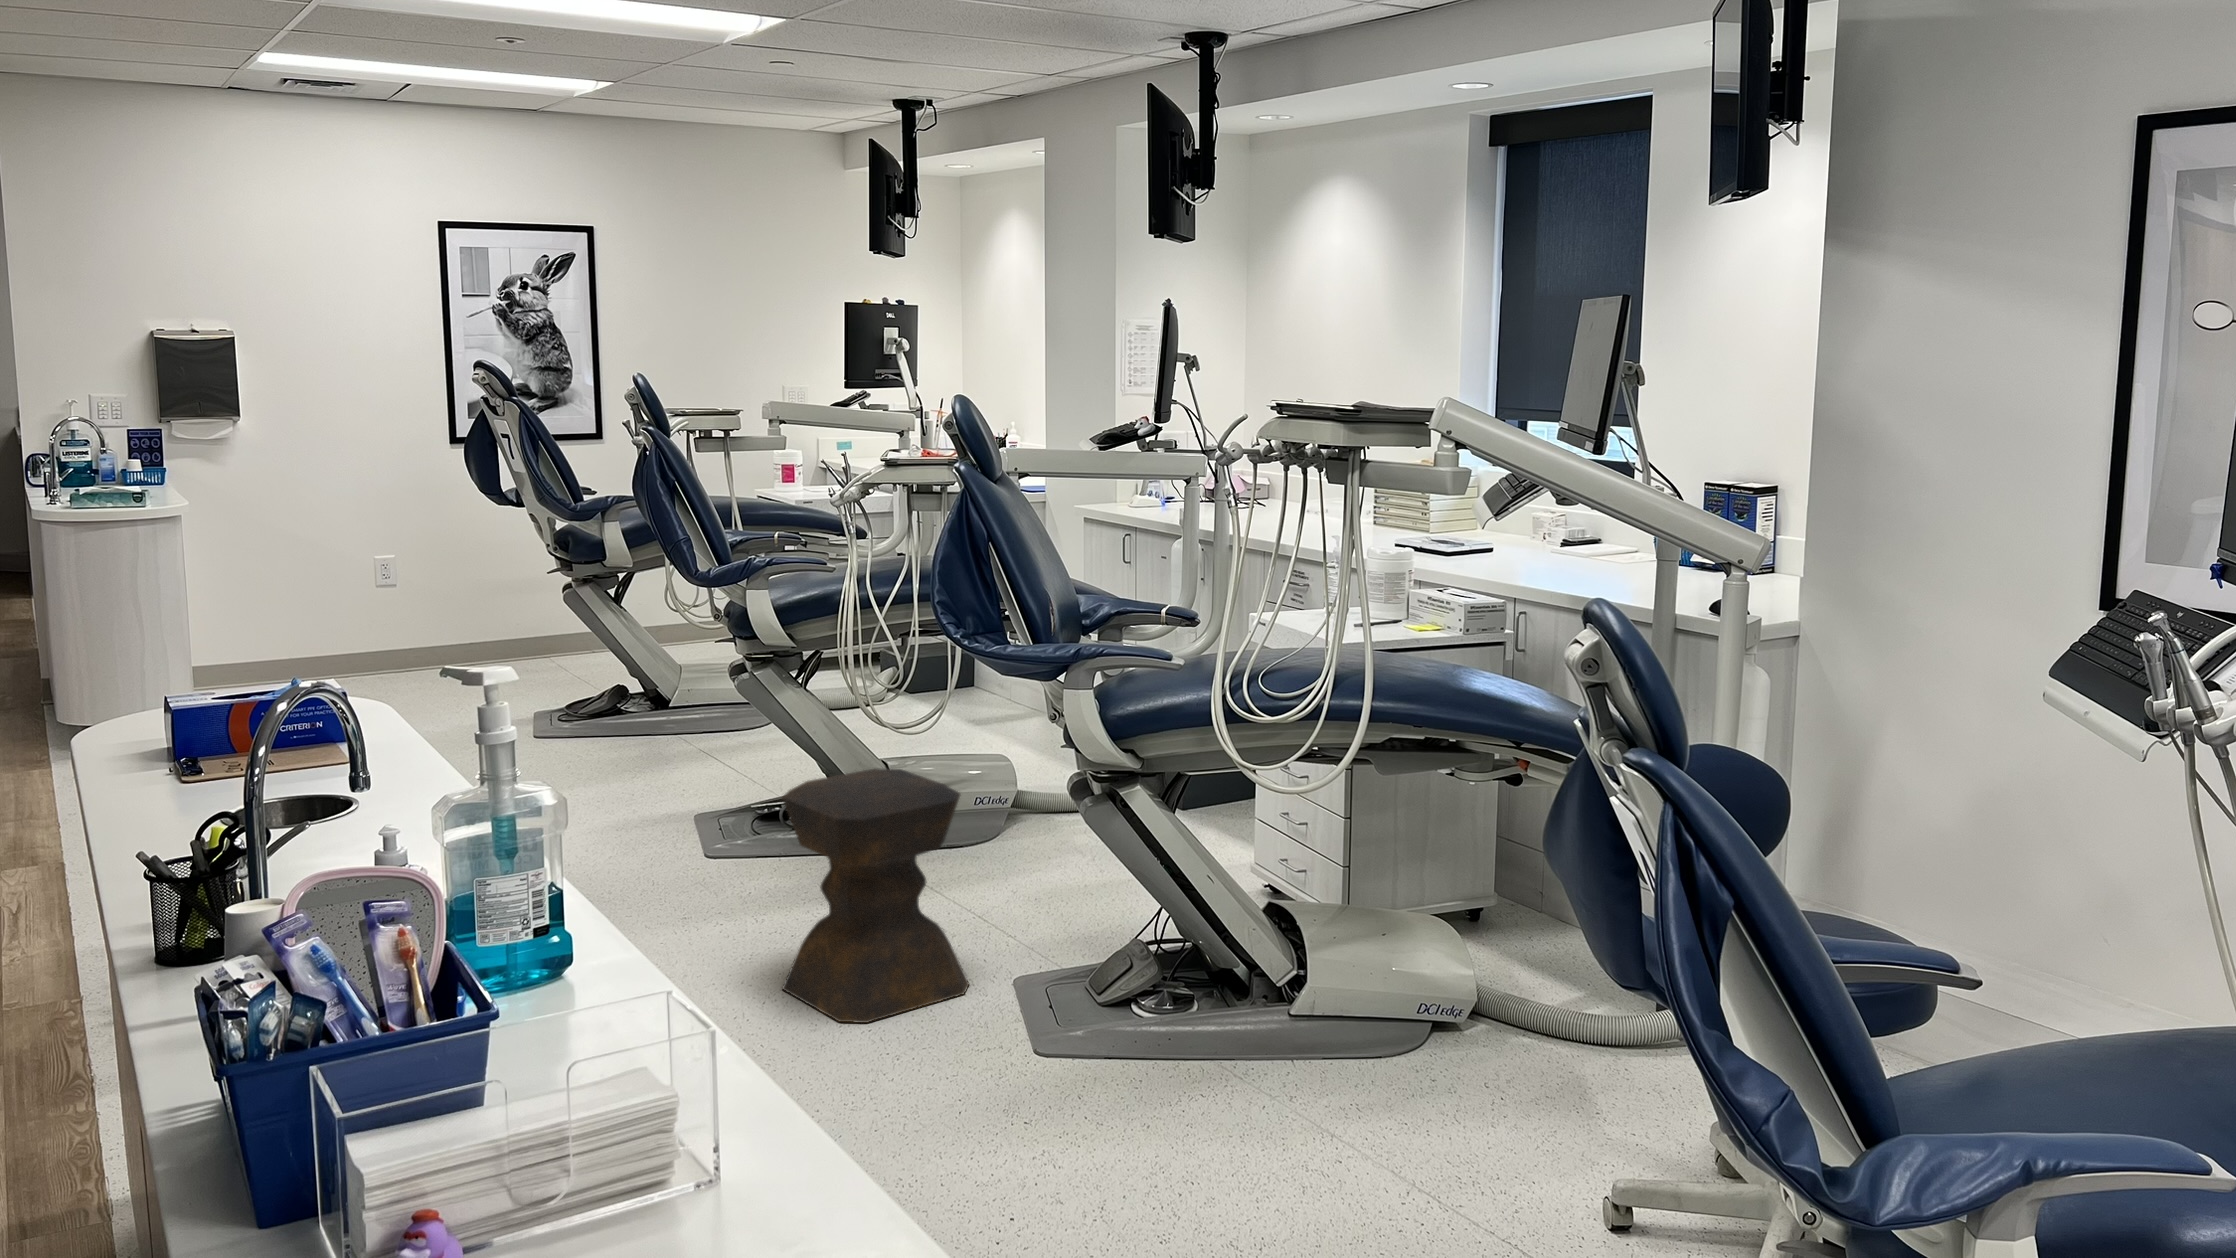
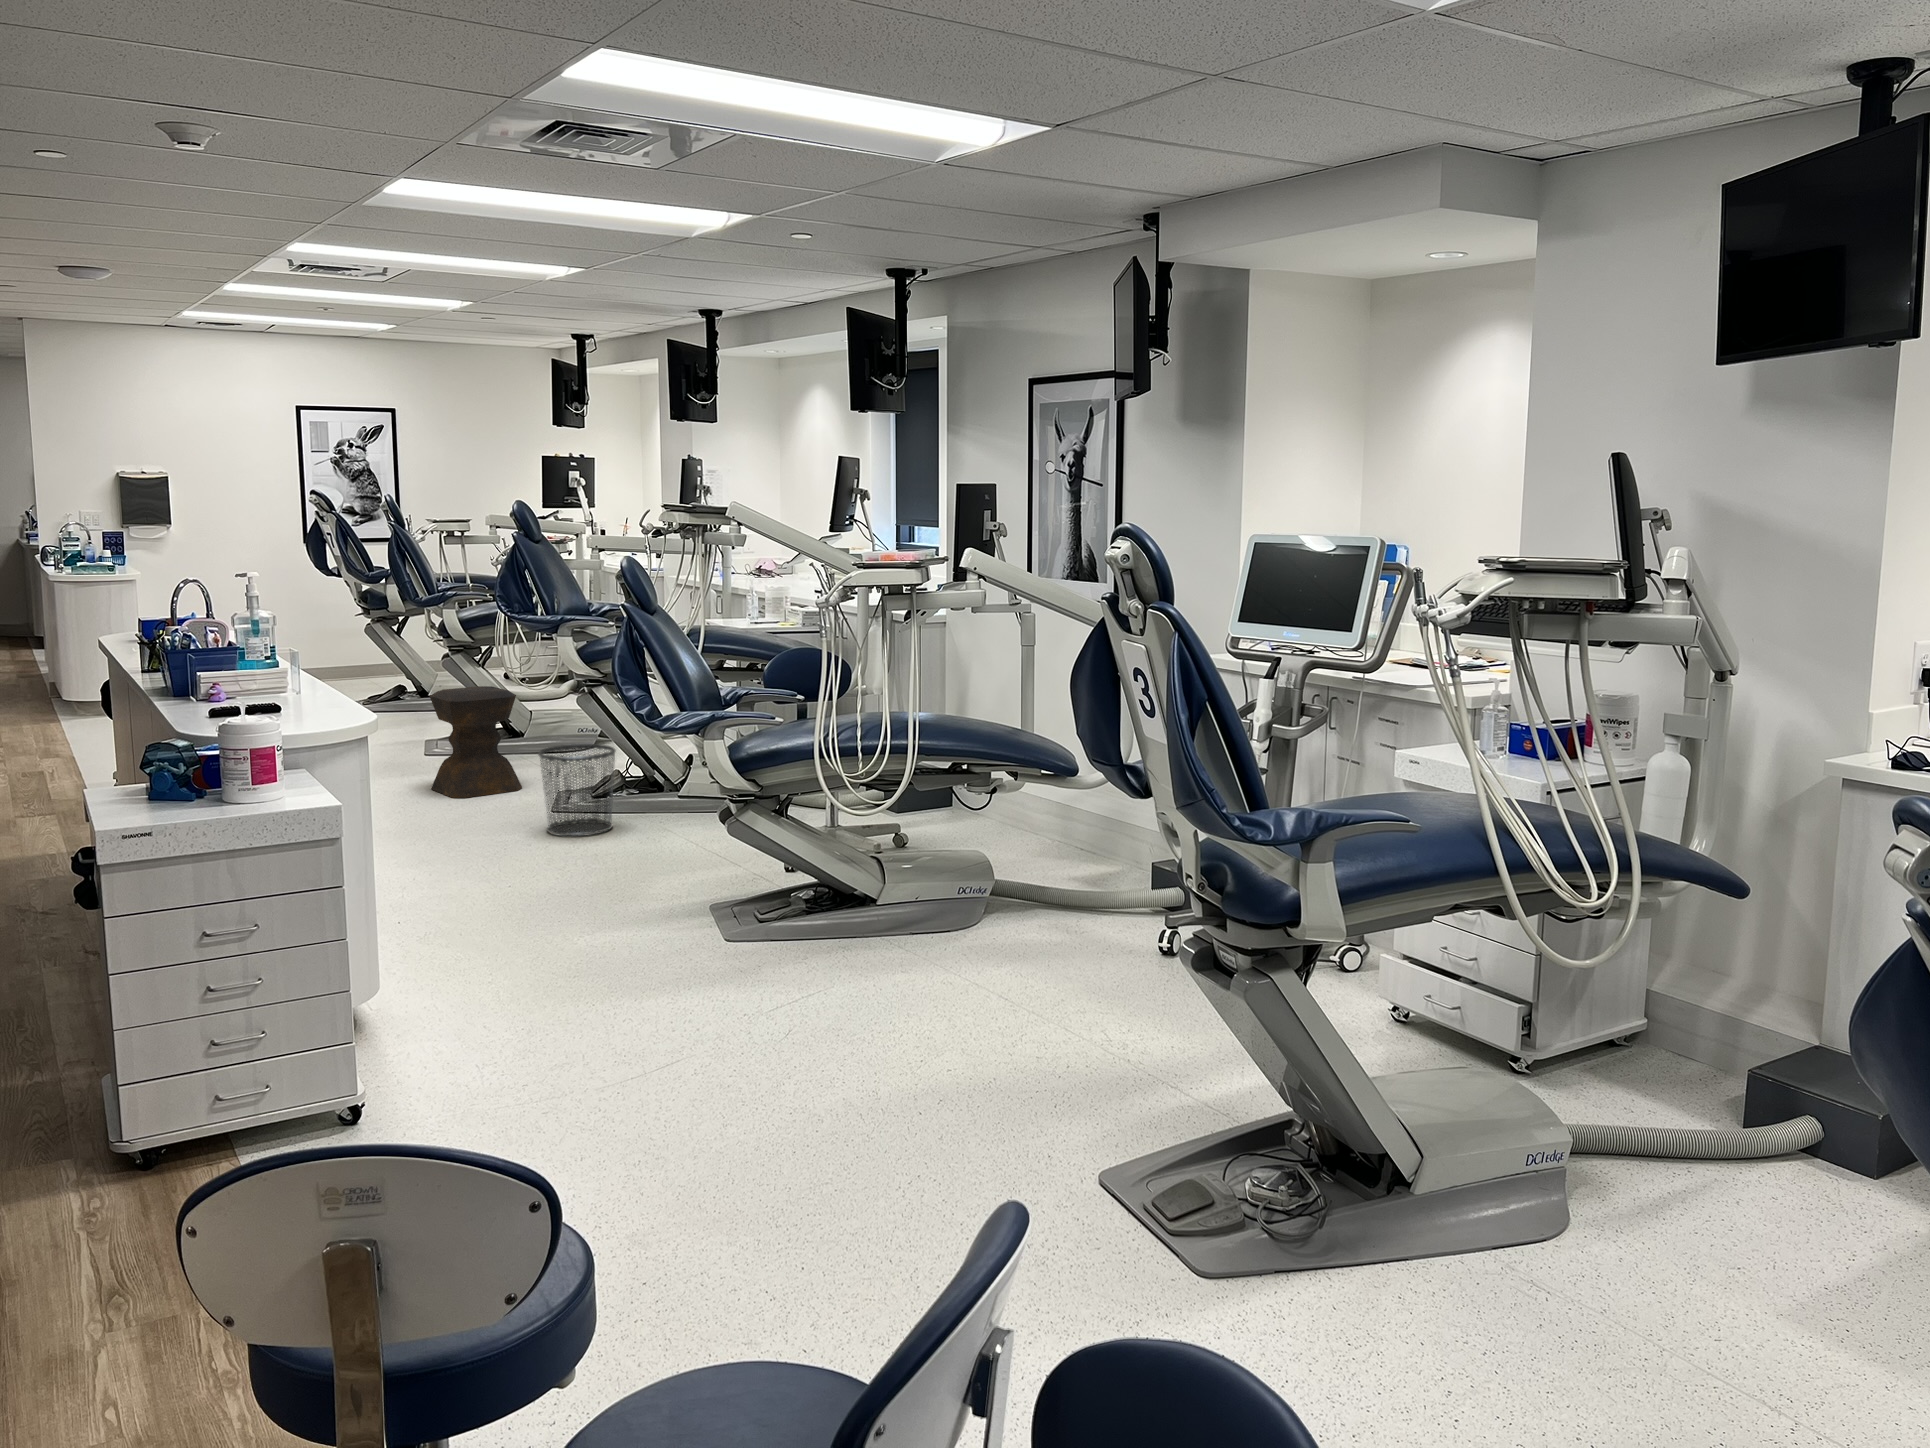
waste bin: none [1104,950,1283,1193] -> present [538,744,616,836]

